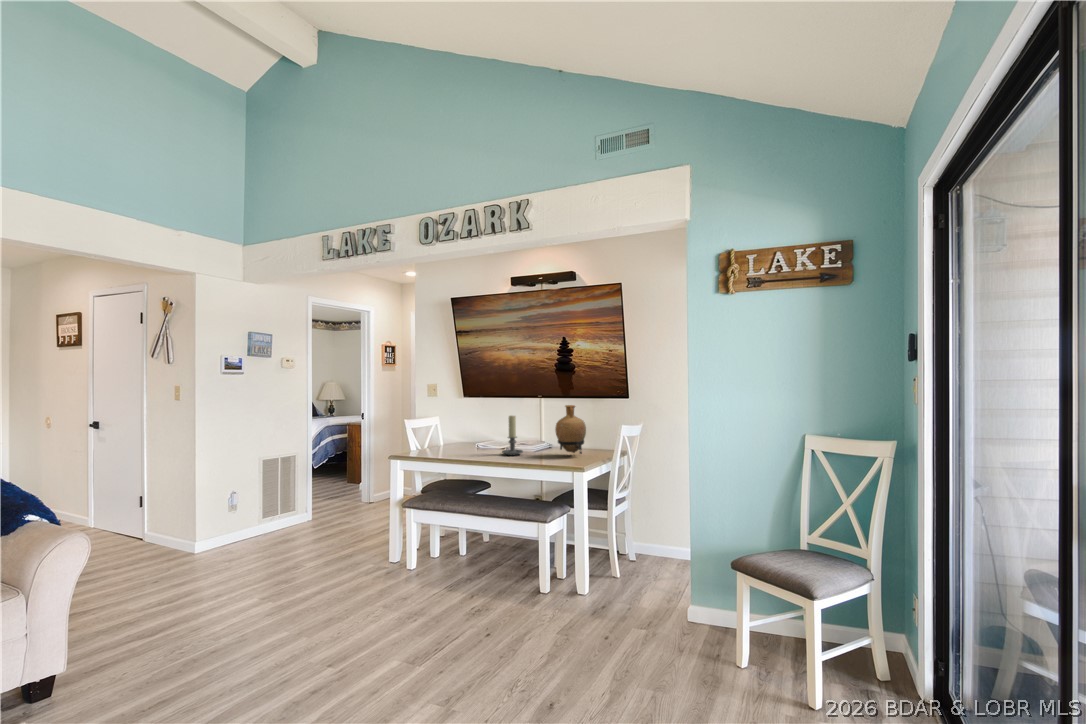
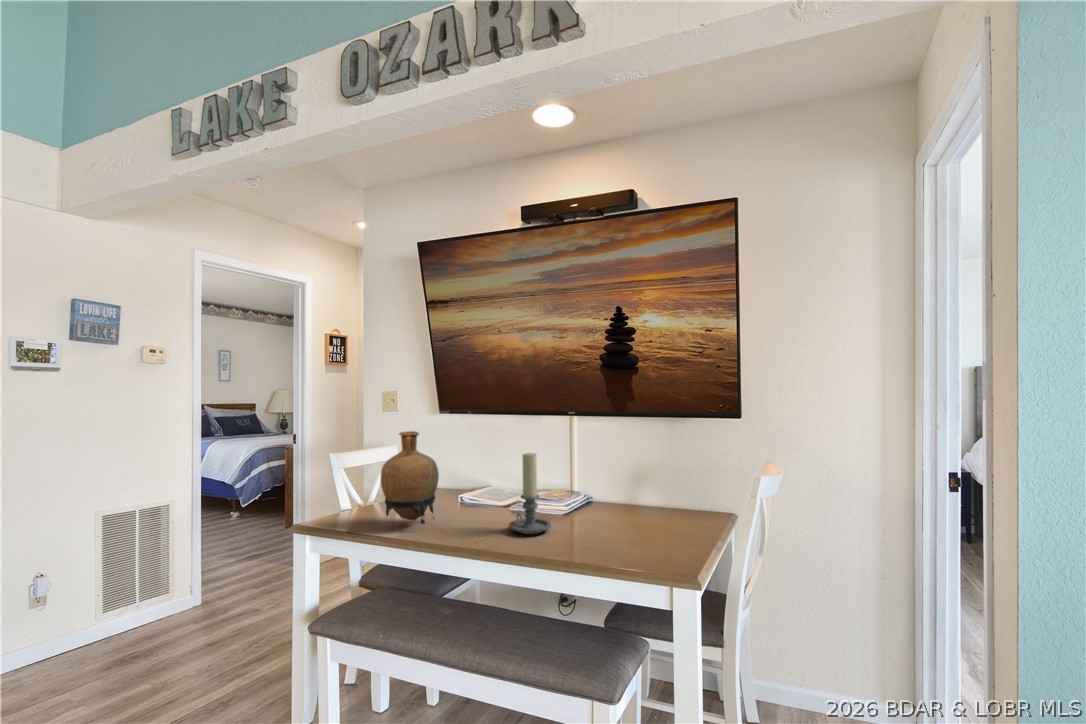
vase: present [555,405,586,454] -> present [380,431,439,524]

